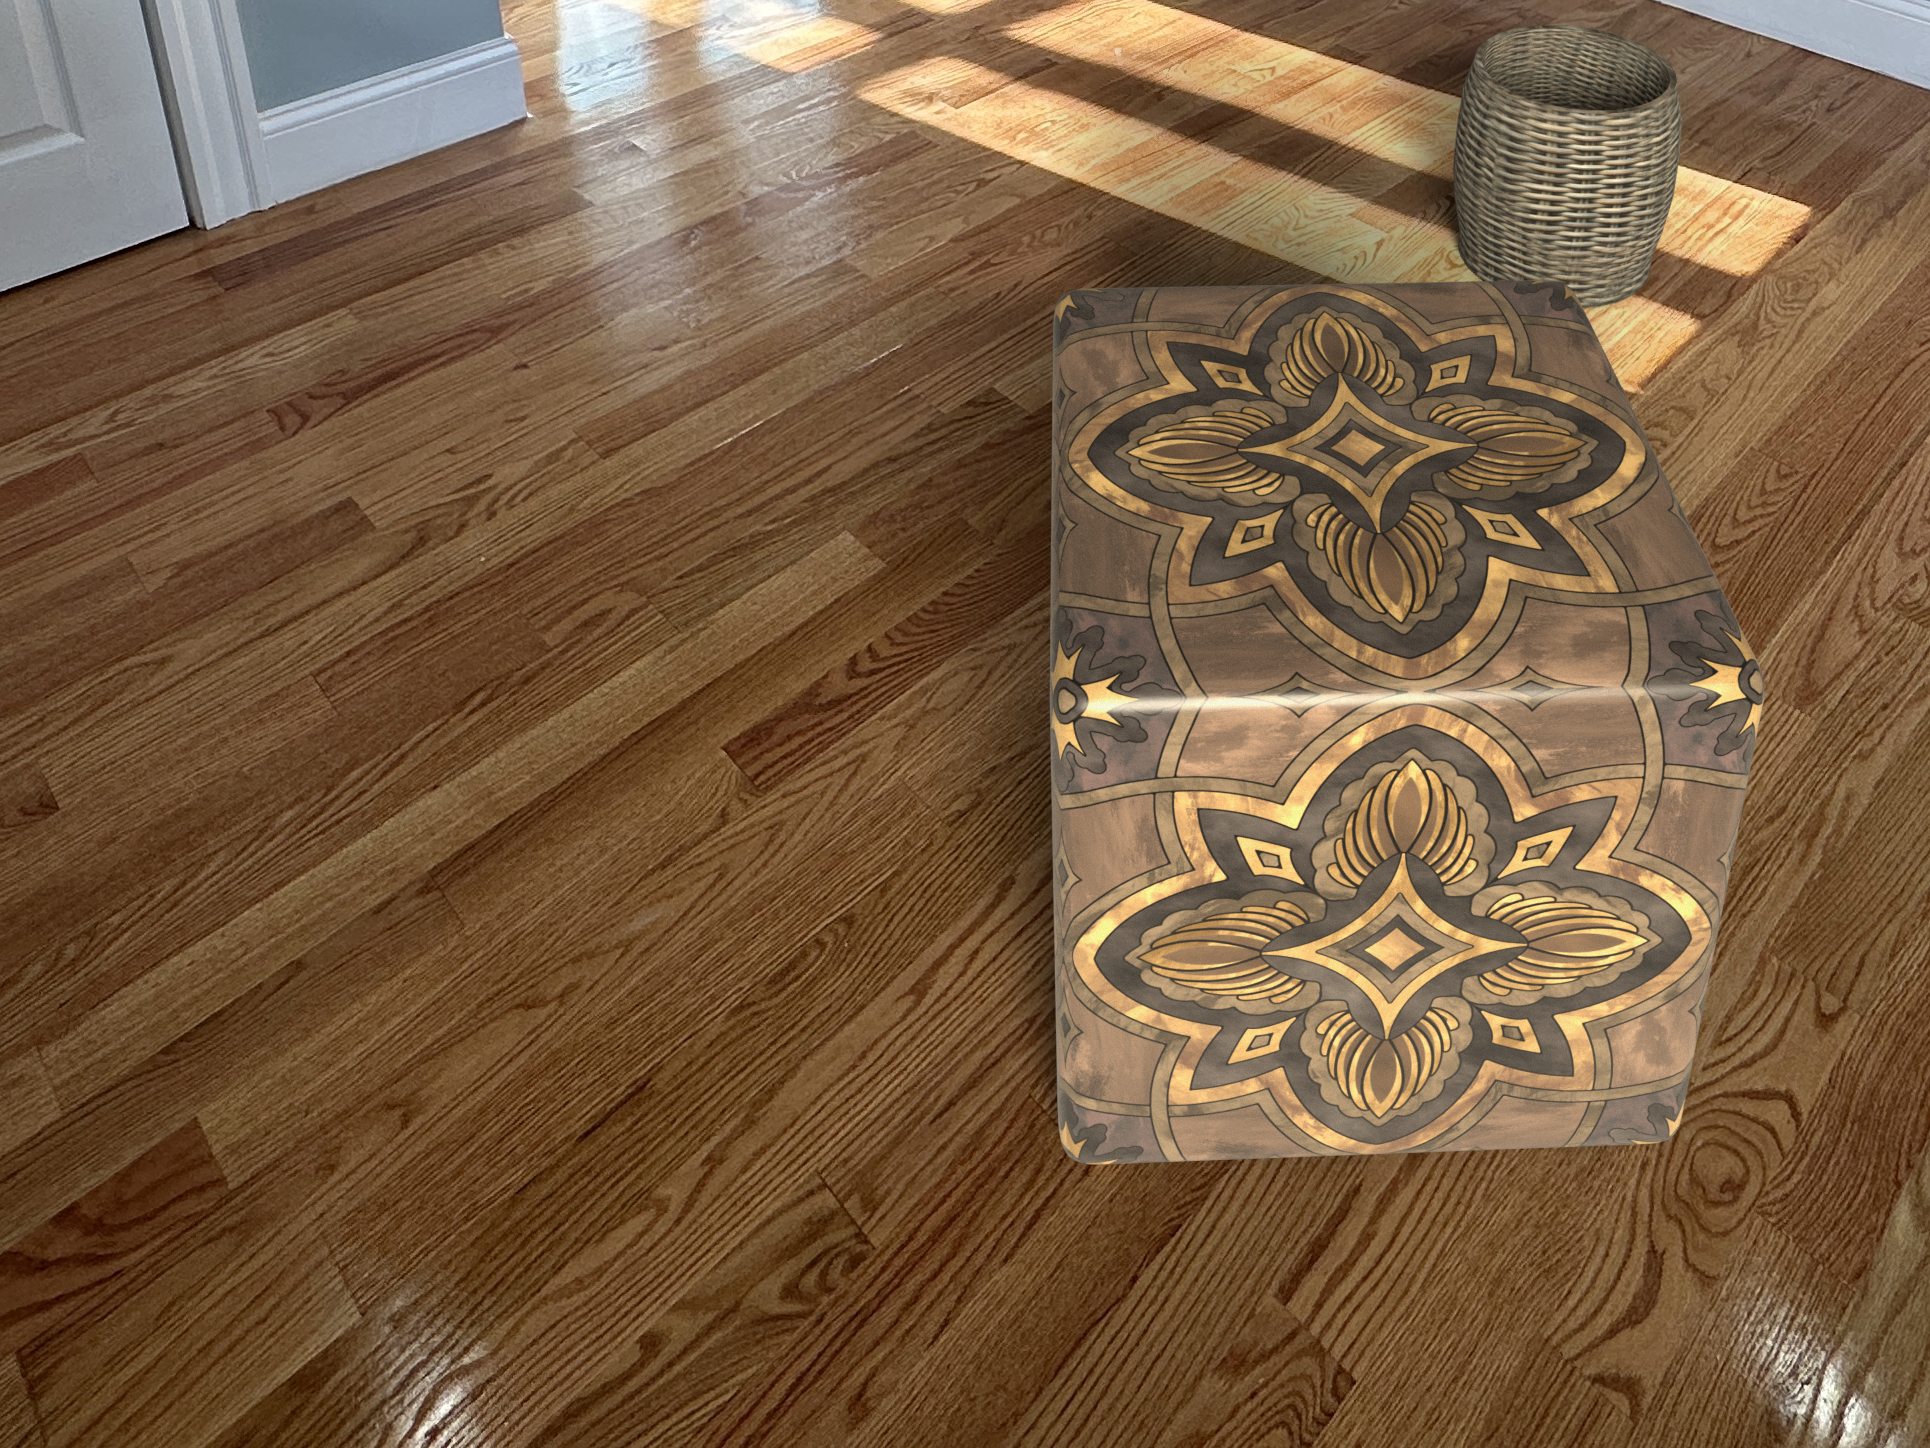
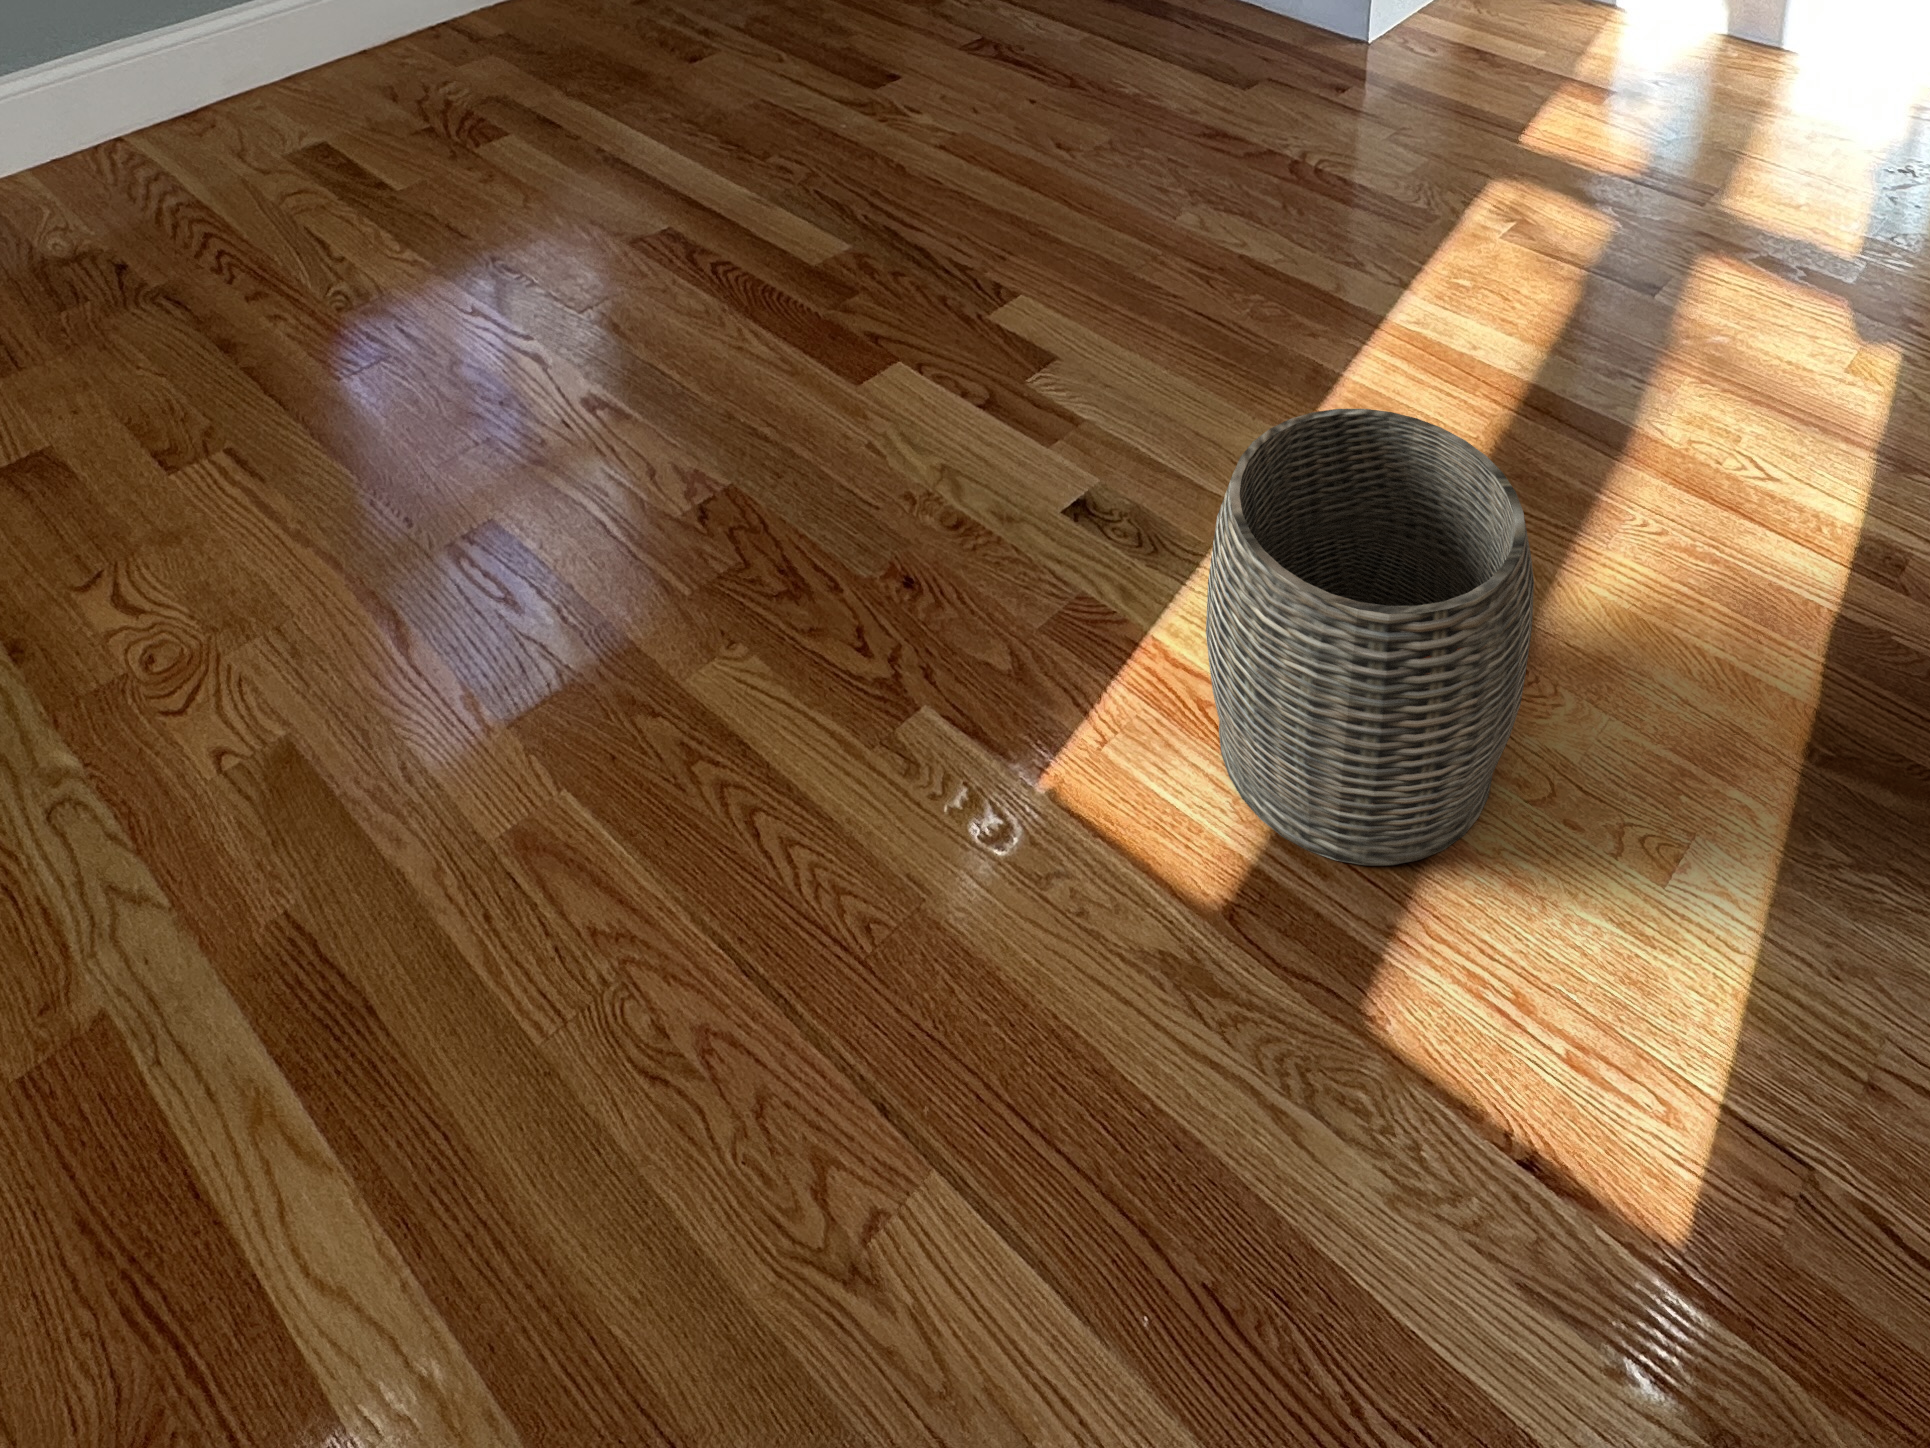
ottoman: present [1050,280,1765,1164] -> none [87,40,683,626]

